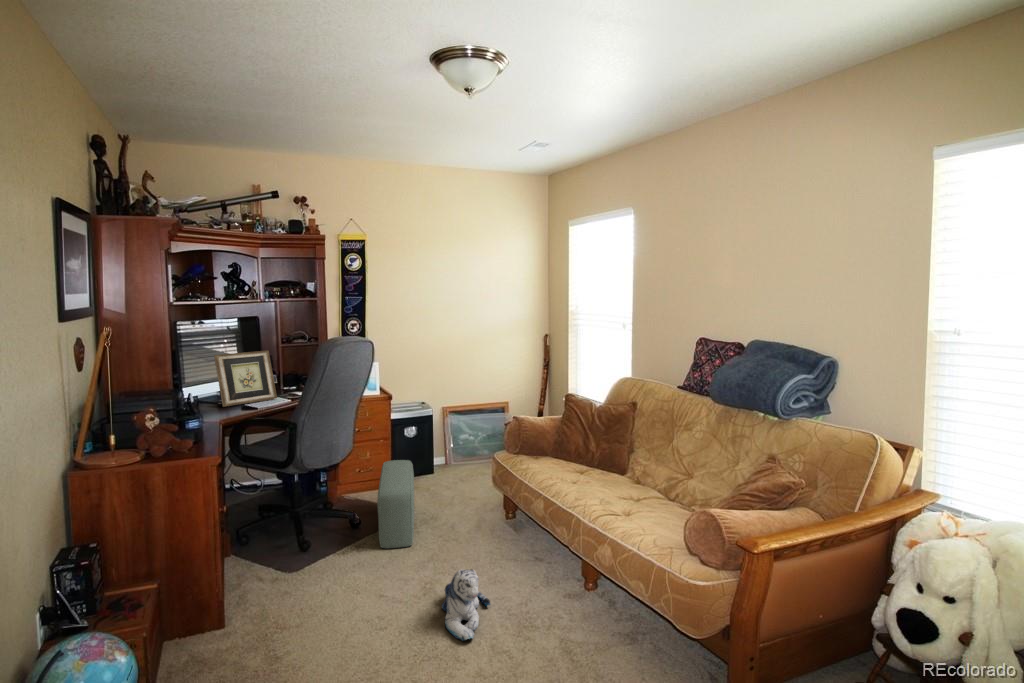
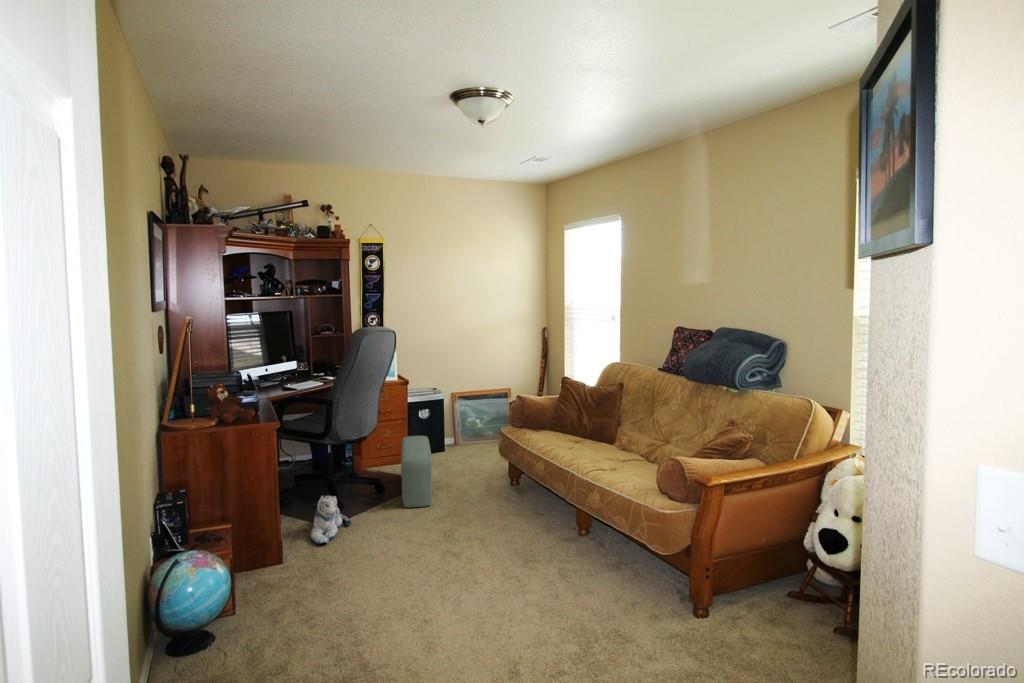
picture frame: present [214,350,277,407] -> none [259,340,311,388]
plush toy: present [441,570,490,641] -> present [311,496,351,544]

